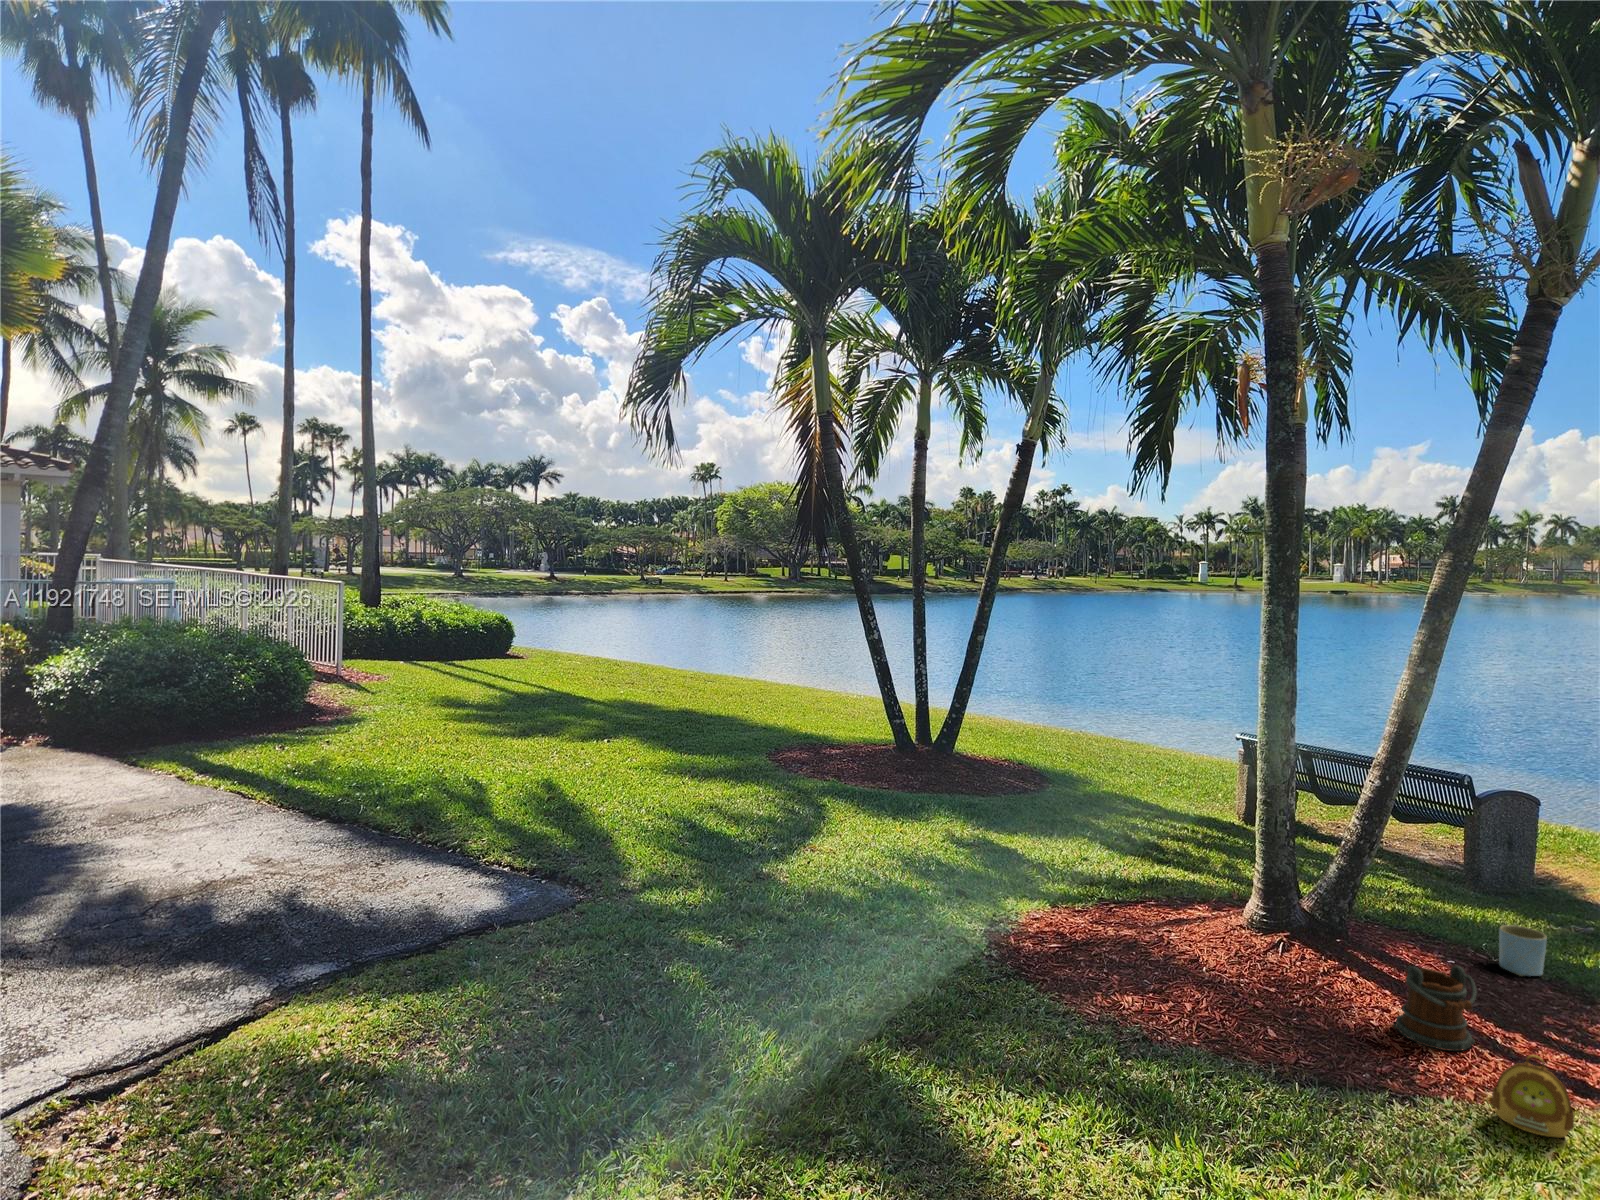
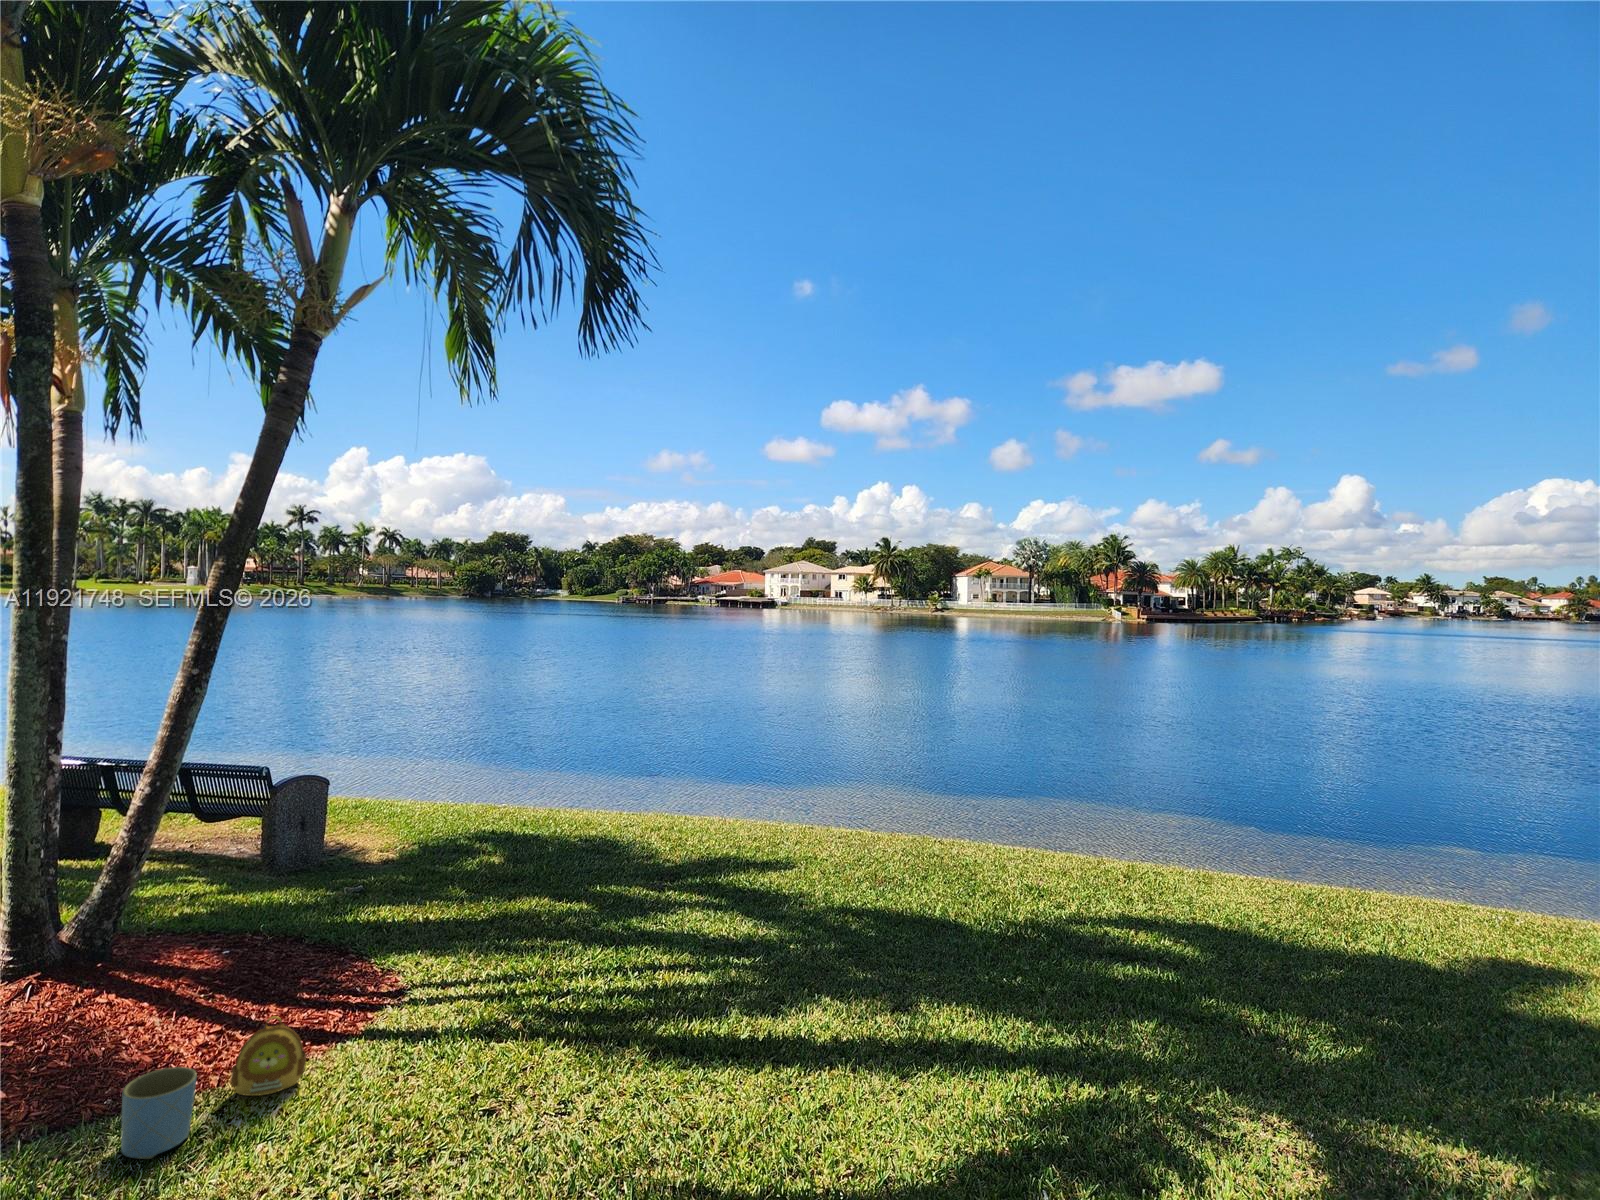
planter: present [1499,925,1547,976] -> present [121,1067,197,1159]
bucket: present [1395,966,1477,1051] -> none [145,953,235,1050]

